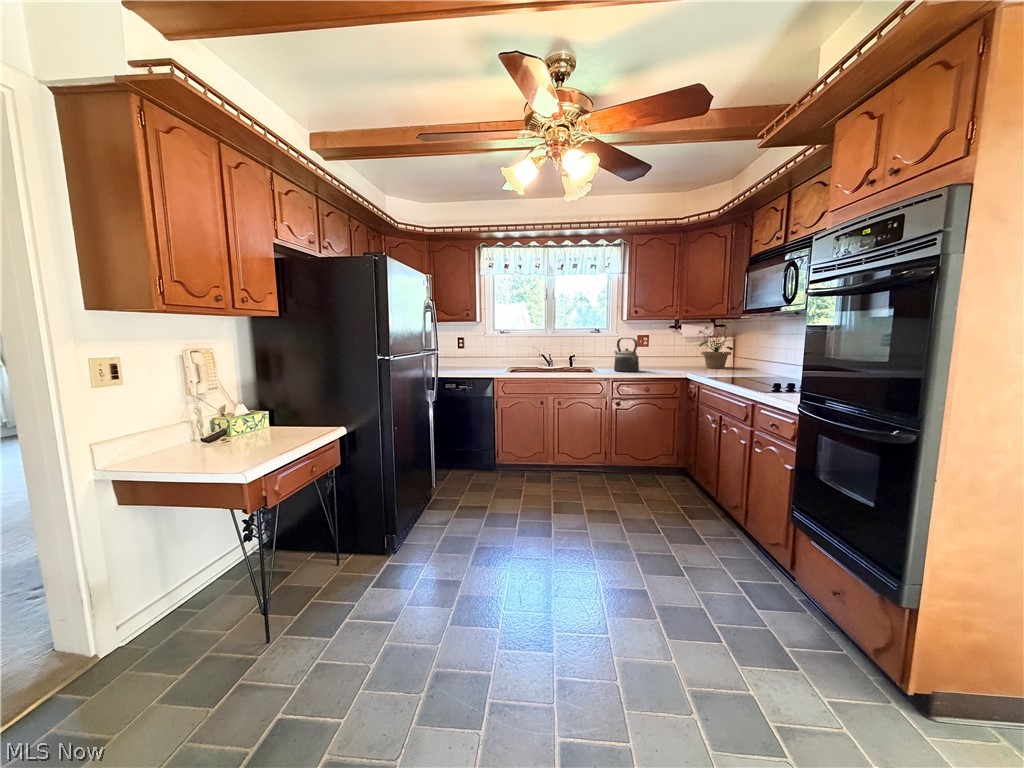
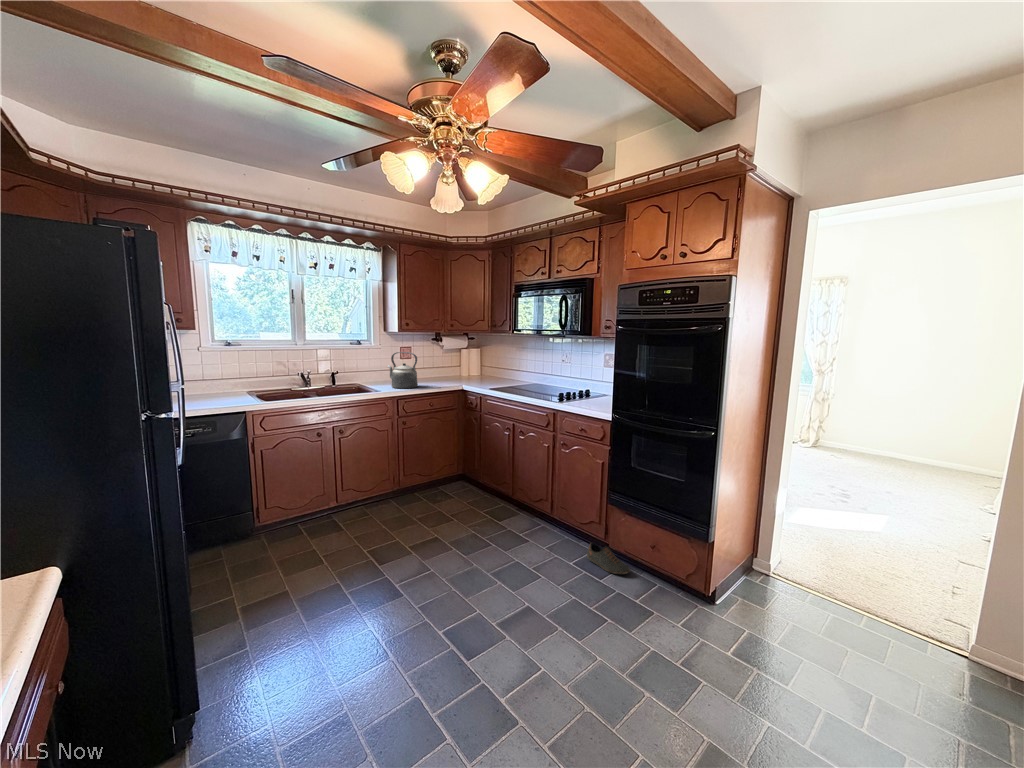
potted plant: present [699,326,735,369] -> none [454,339,490,379]
shoe: none [757,565,805,617] -> present [587,542,630,574]

